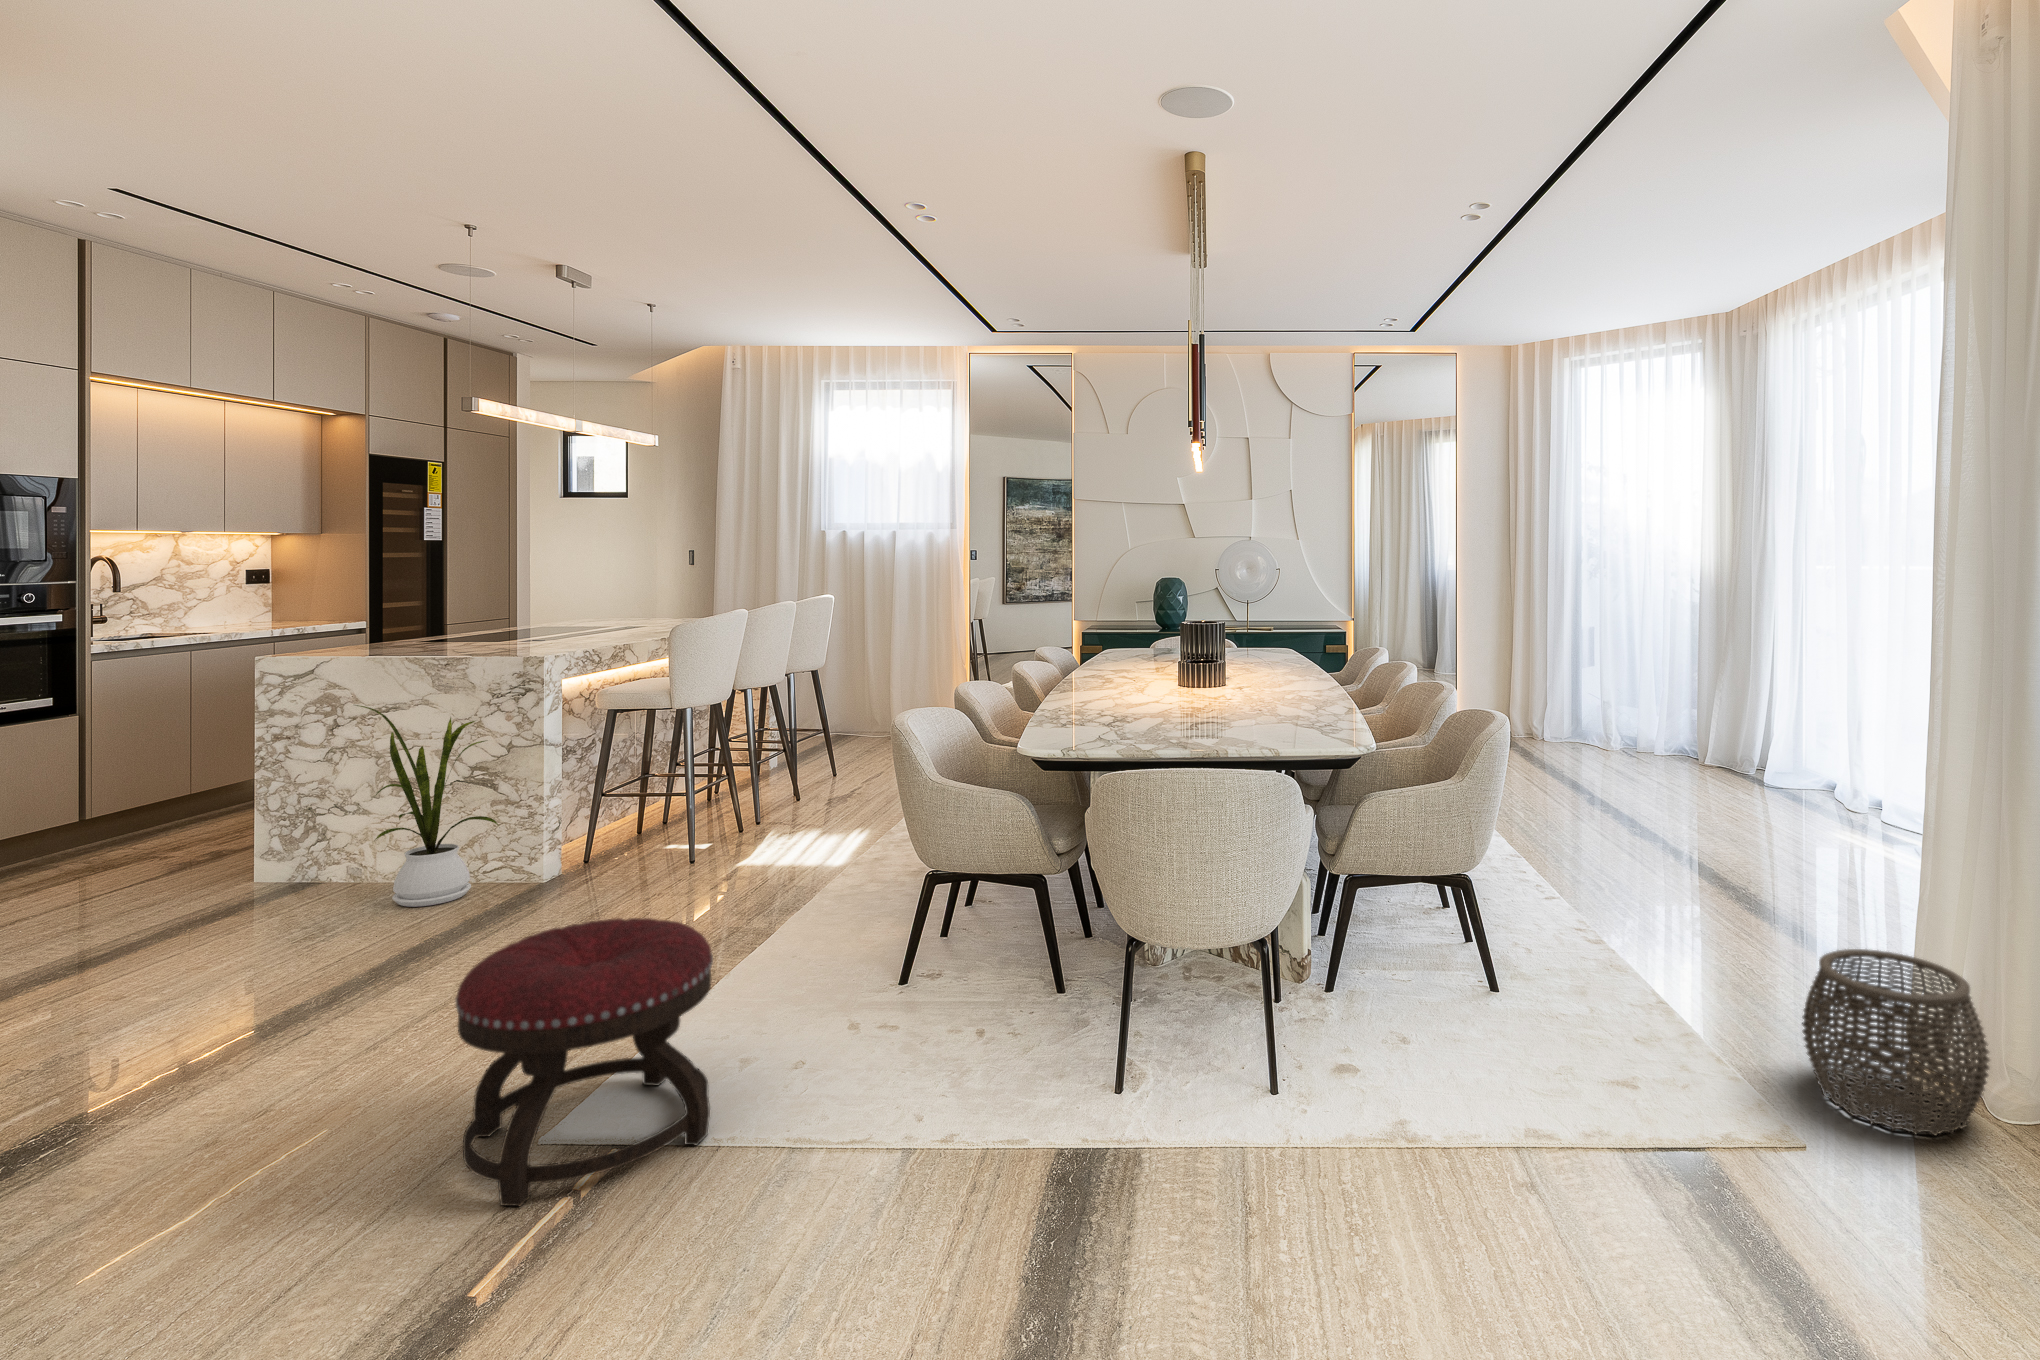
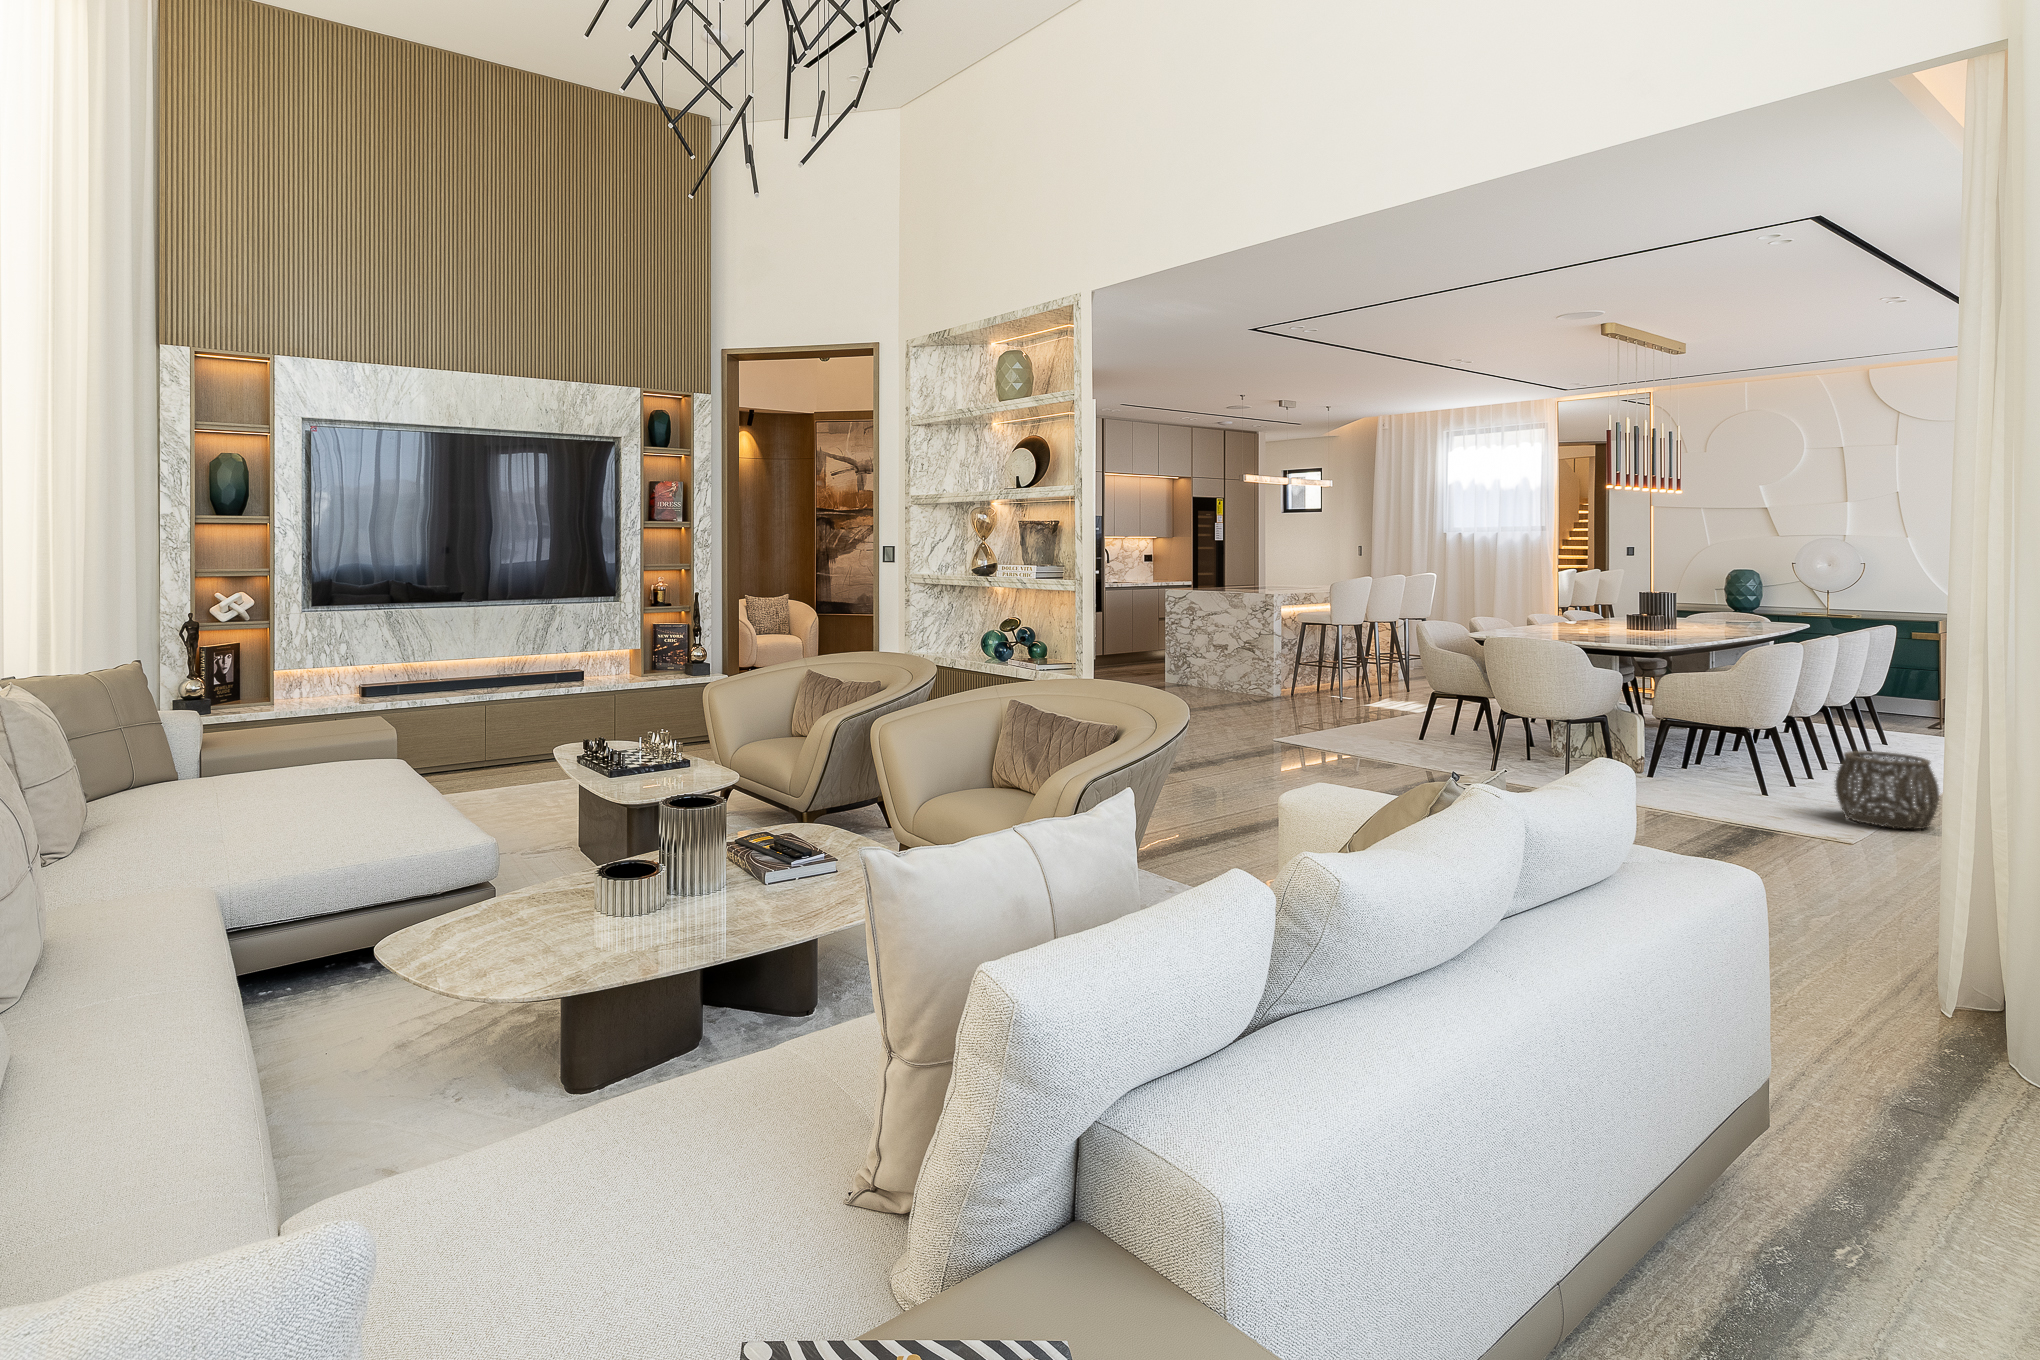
house plant: present [356,705,498,907] -> none [1201,610,1257,695]
ottoman: present [456,918,713,1206] -> none [1249,674,1328,745]

